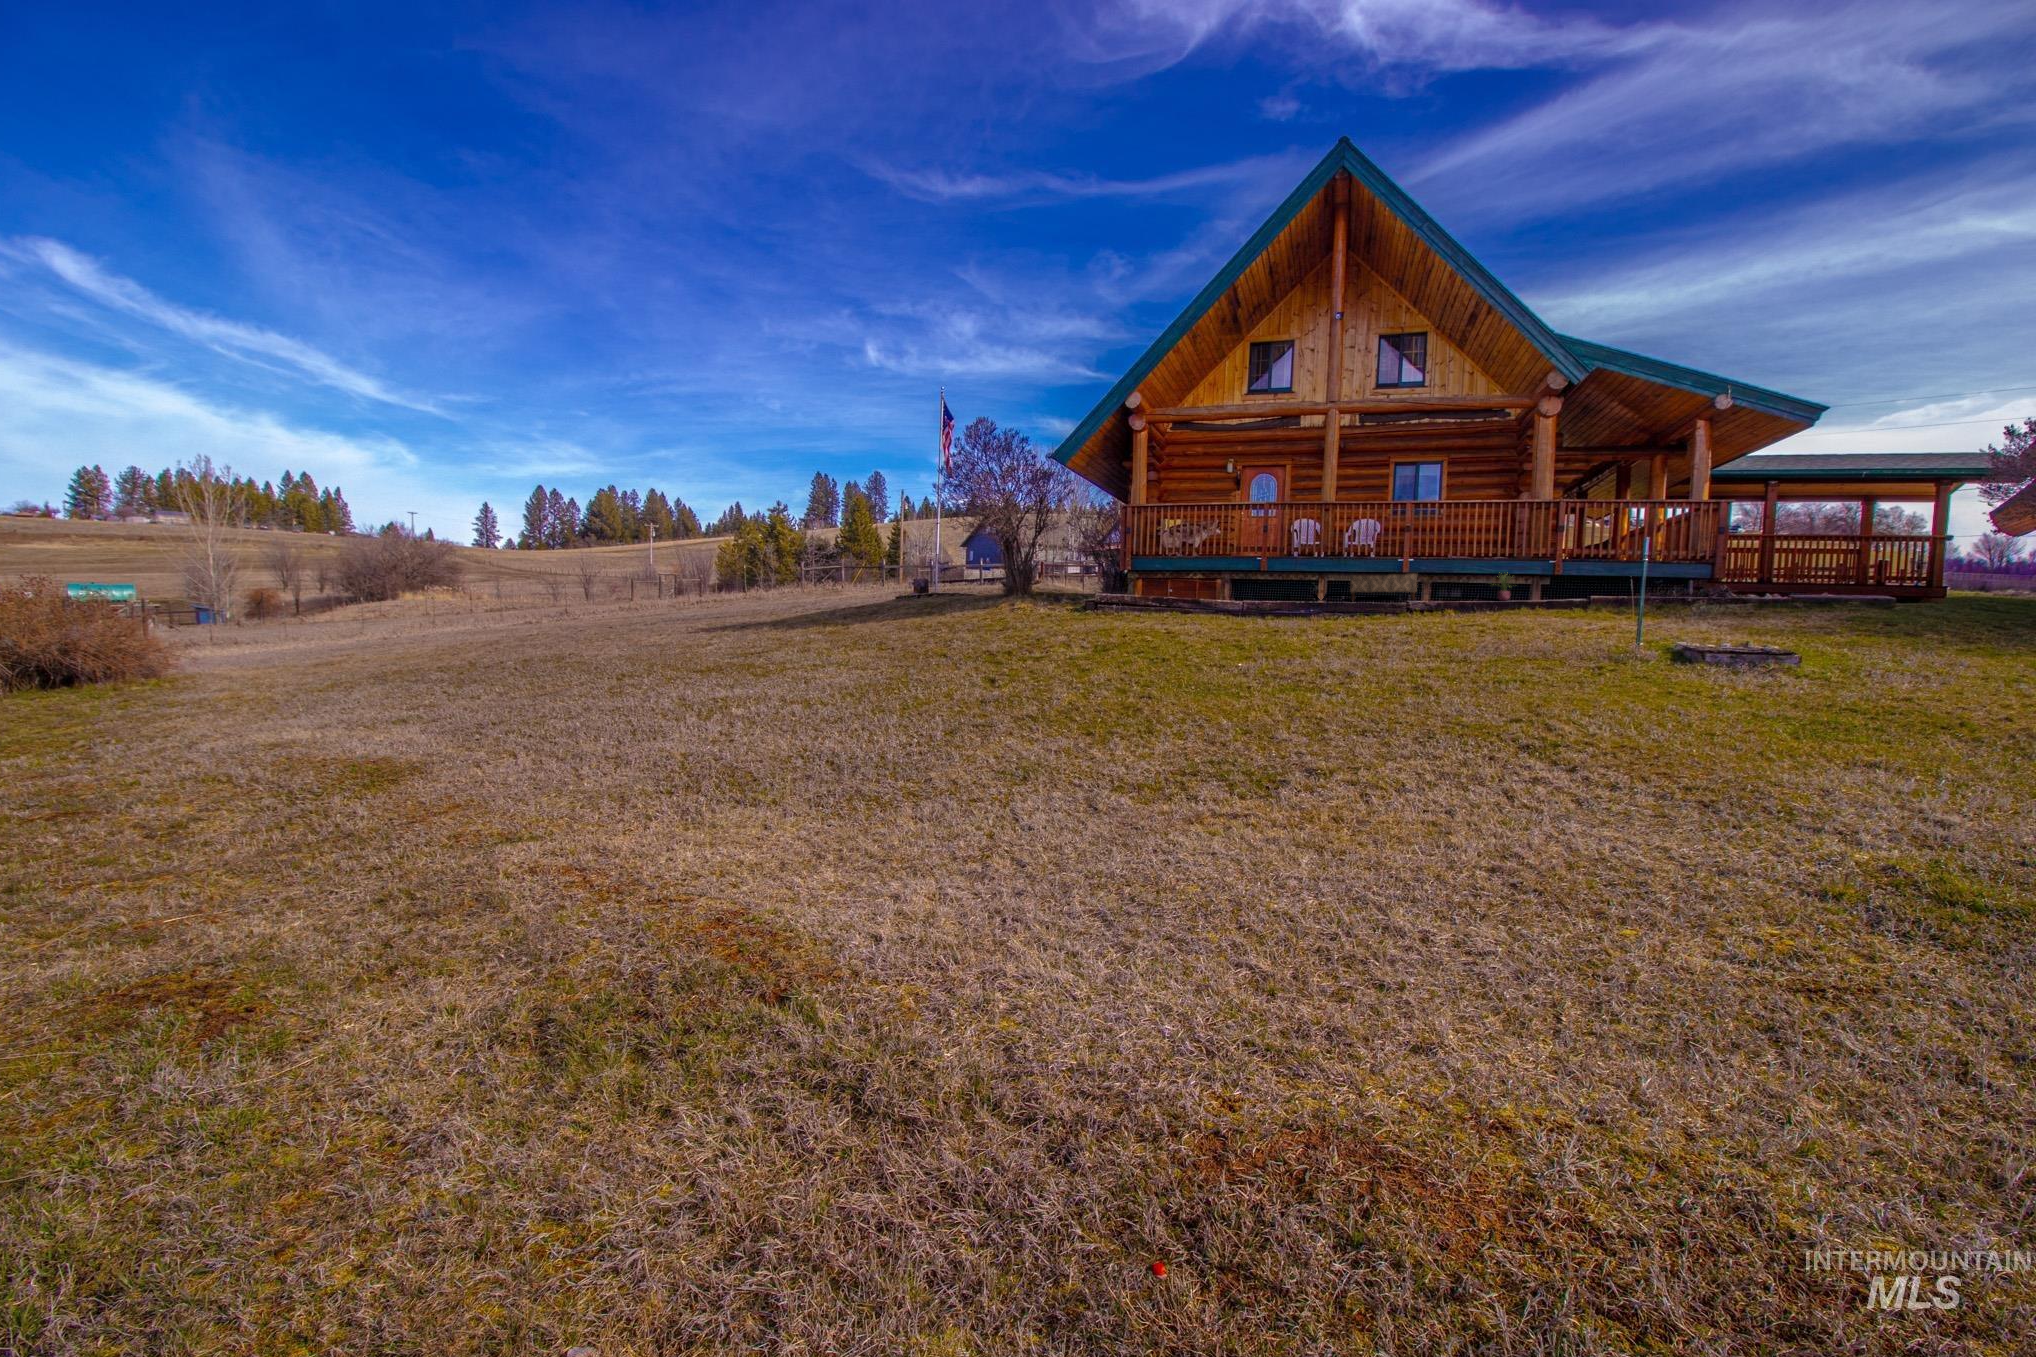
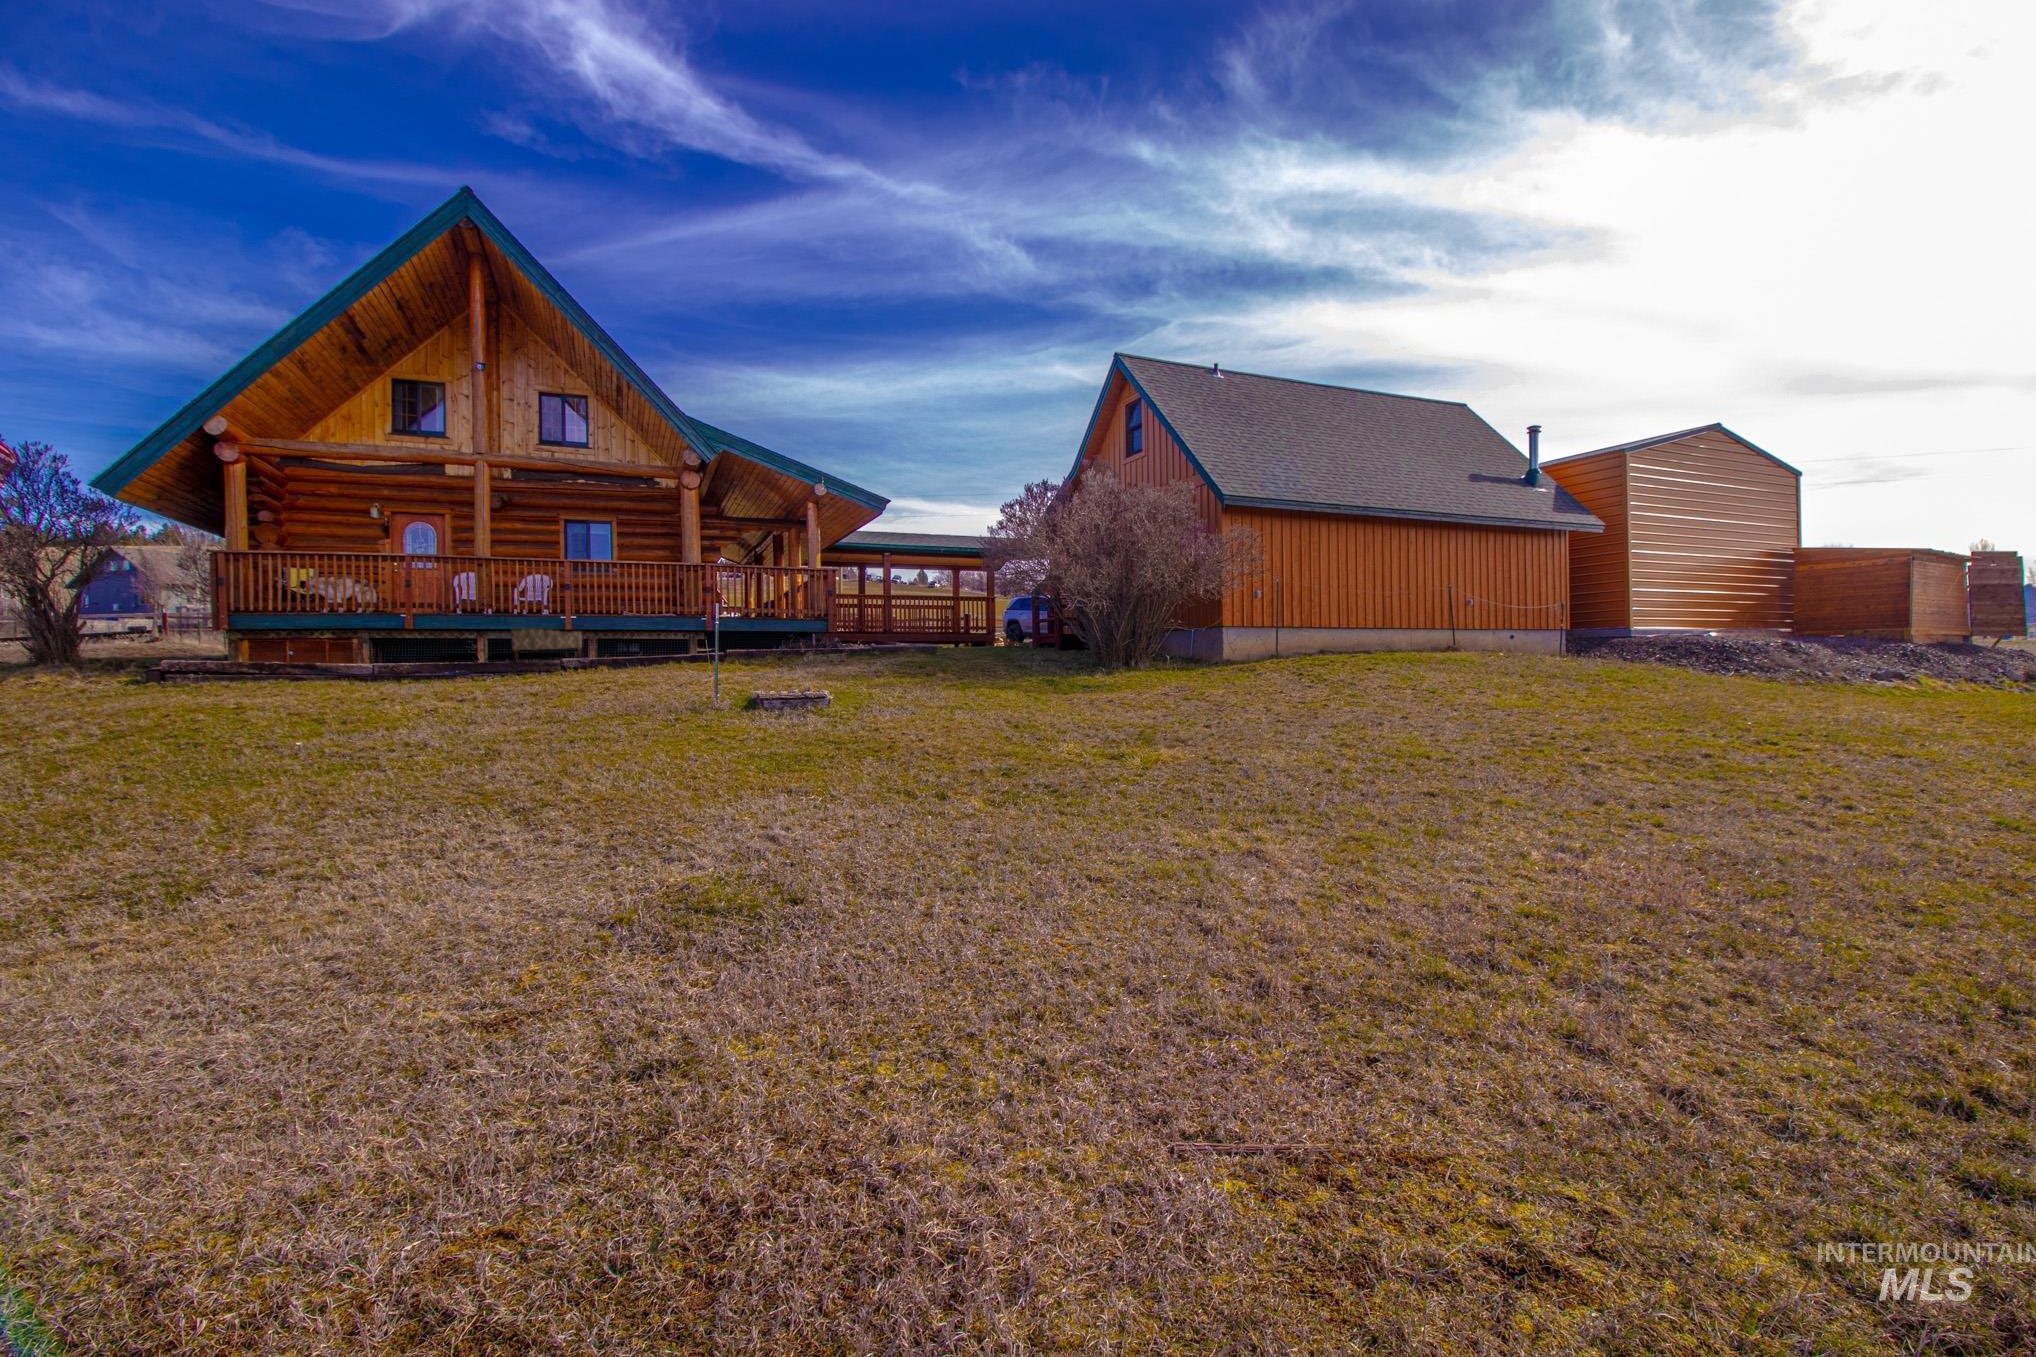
decorative plant: present [1497,572,1510,601] -> none [645,624,682,654]

